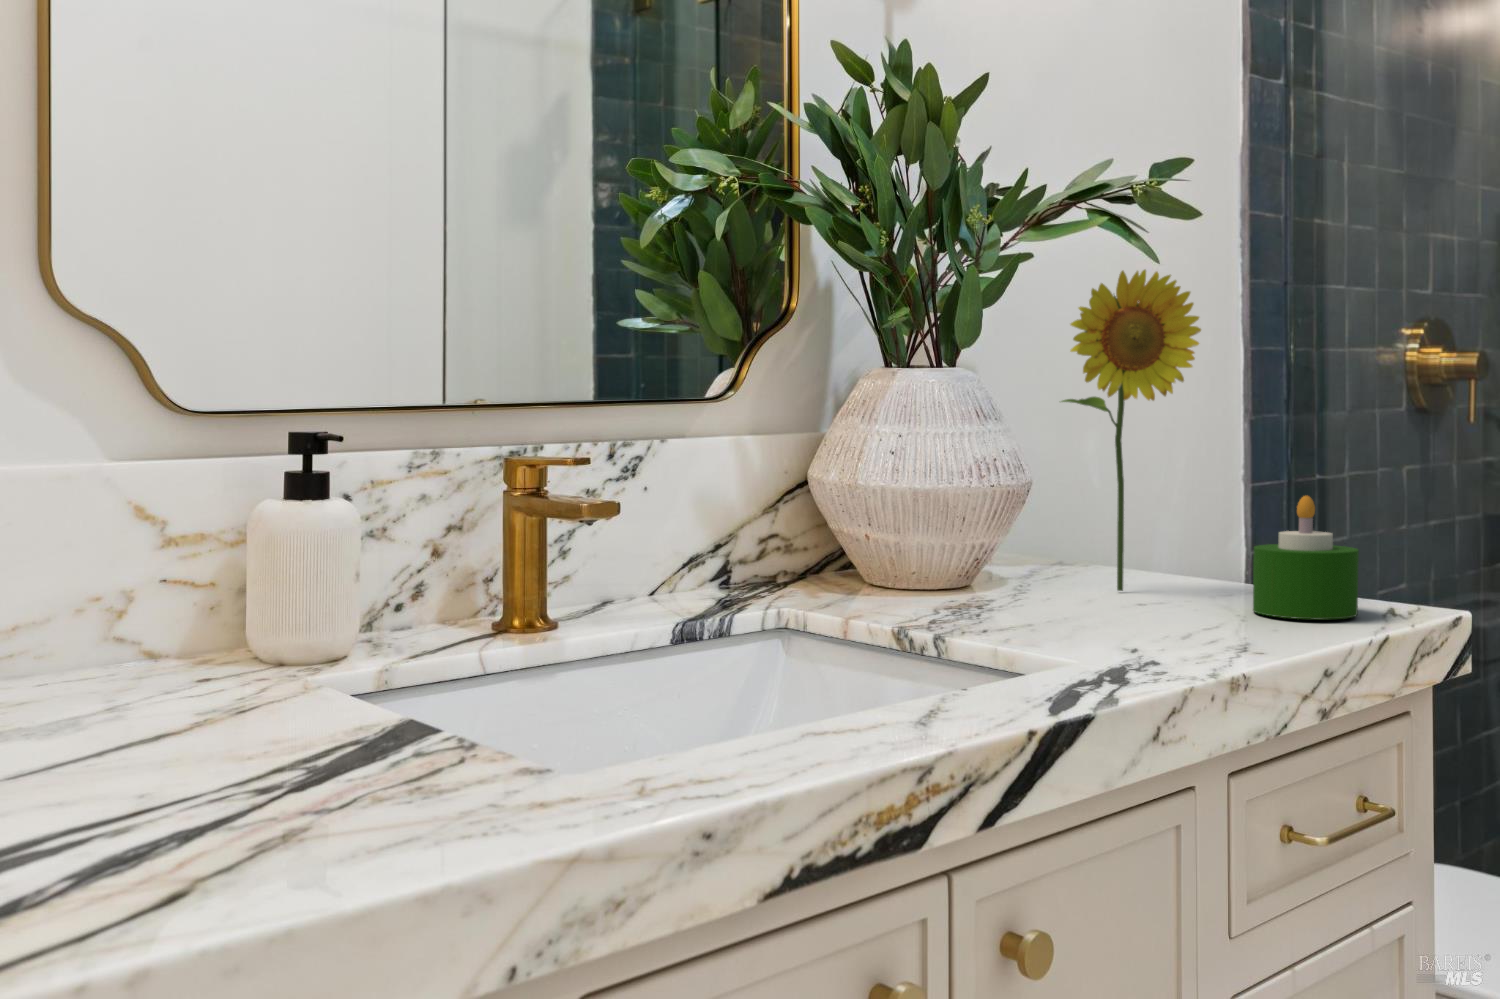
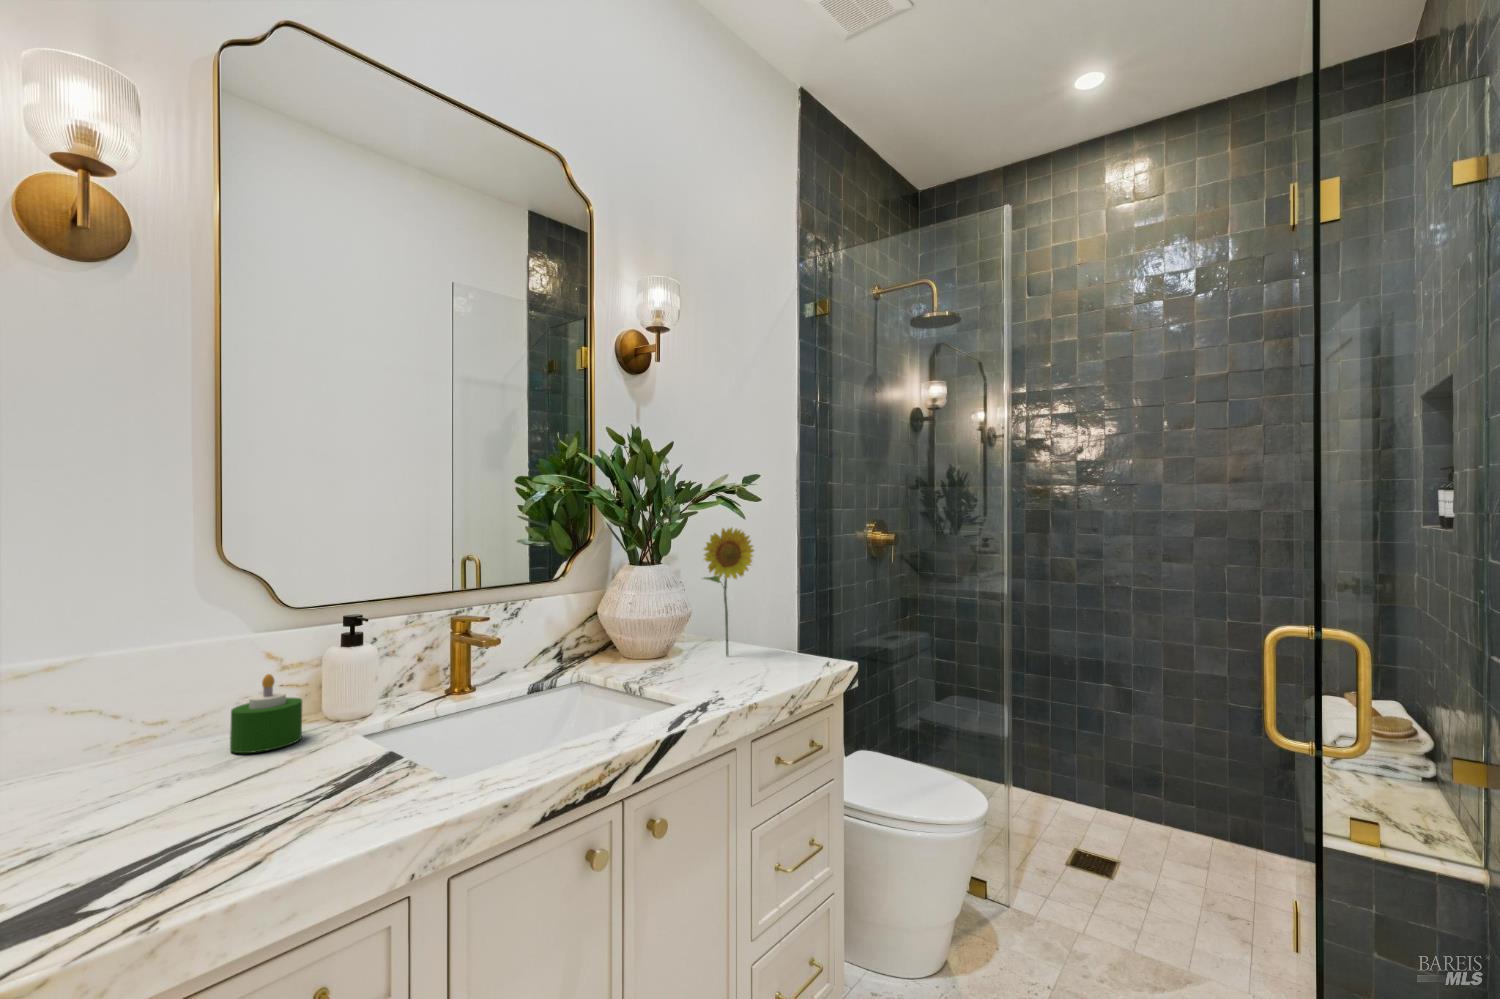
candle: present [1253,496,1359,619] -> present [230,674,302,753]

